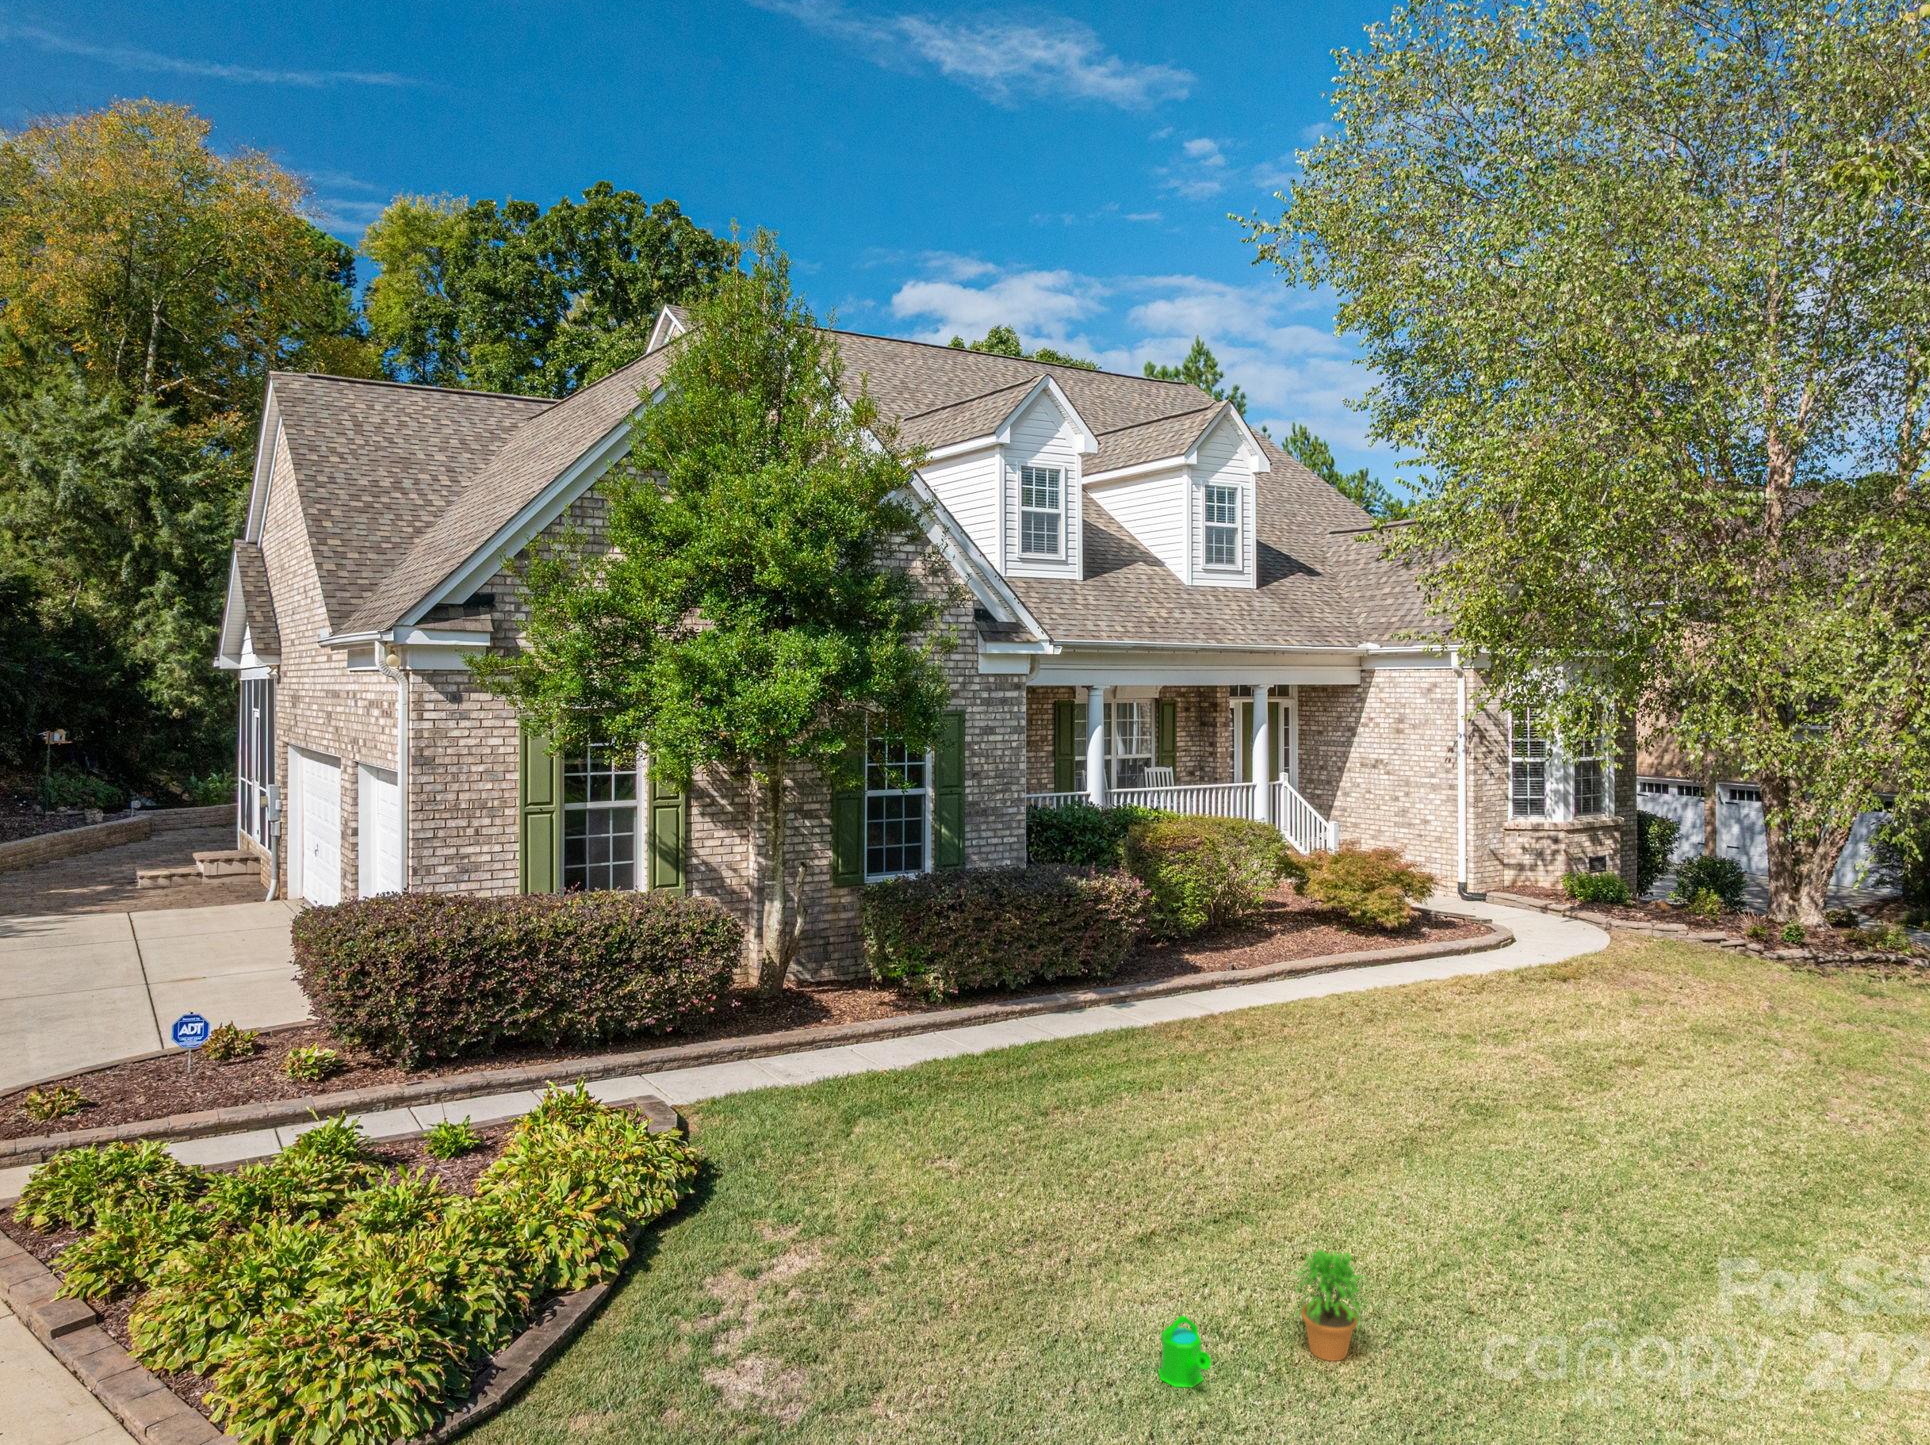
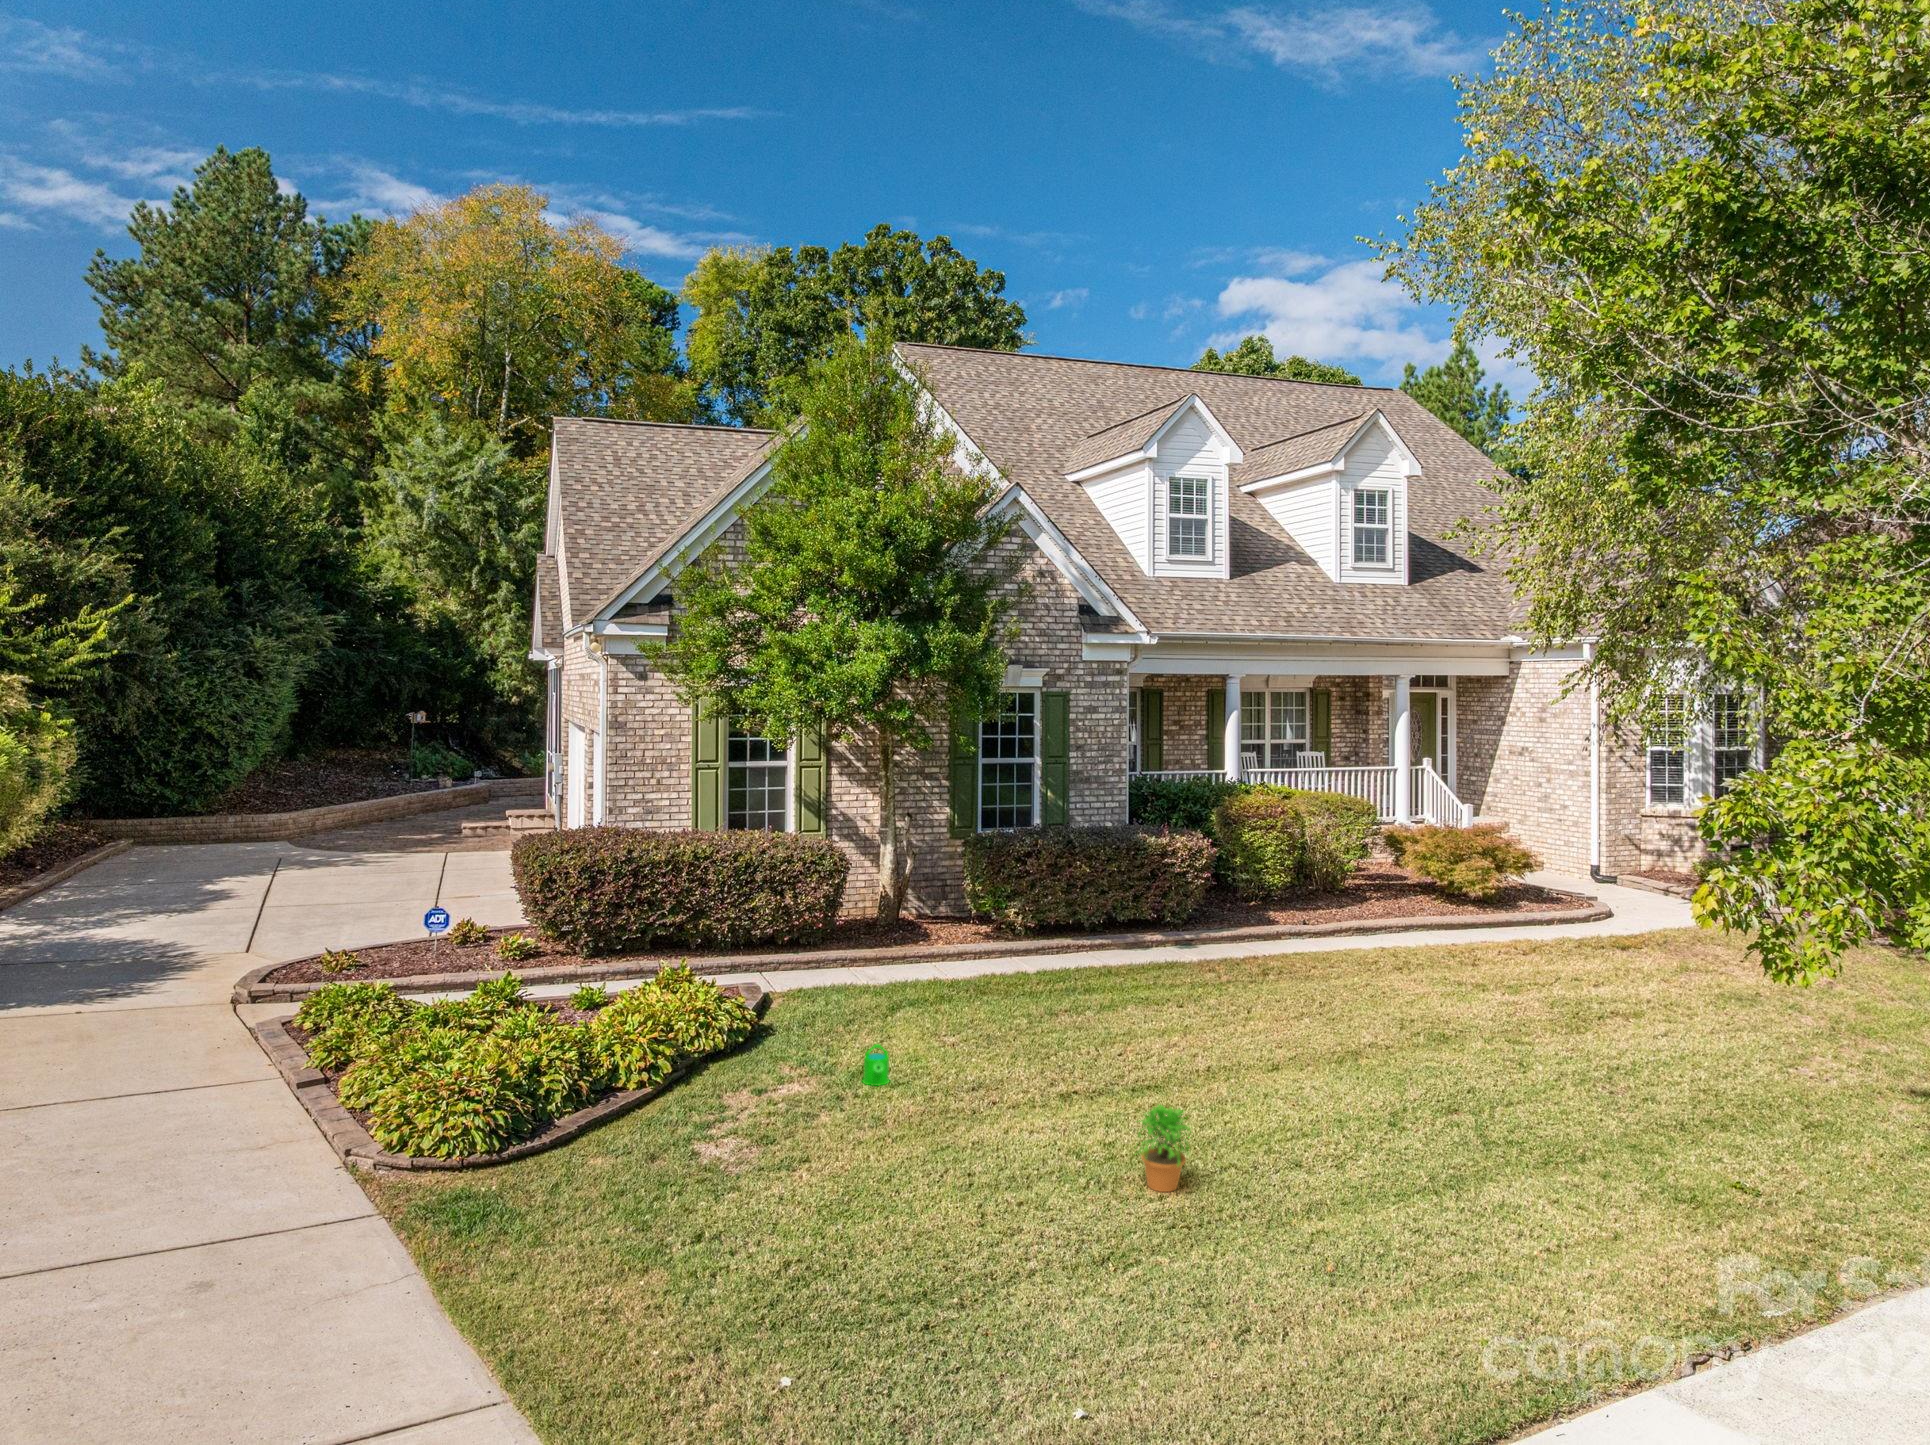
watering can: present [1158,1316,1211,1387] -> present [862,1044,890,1086]

